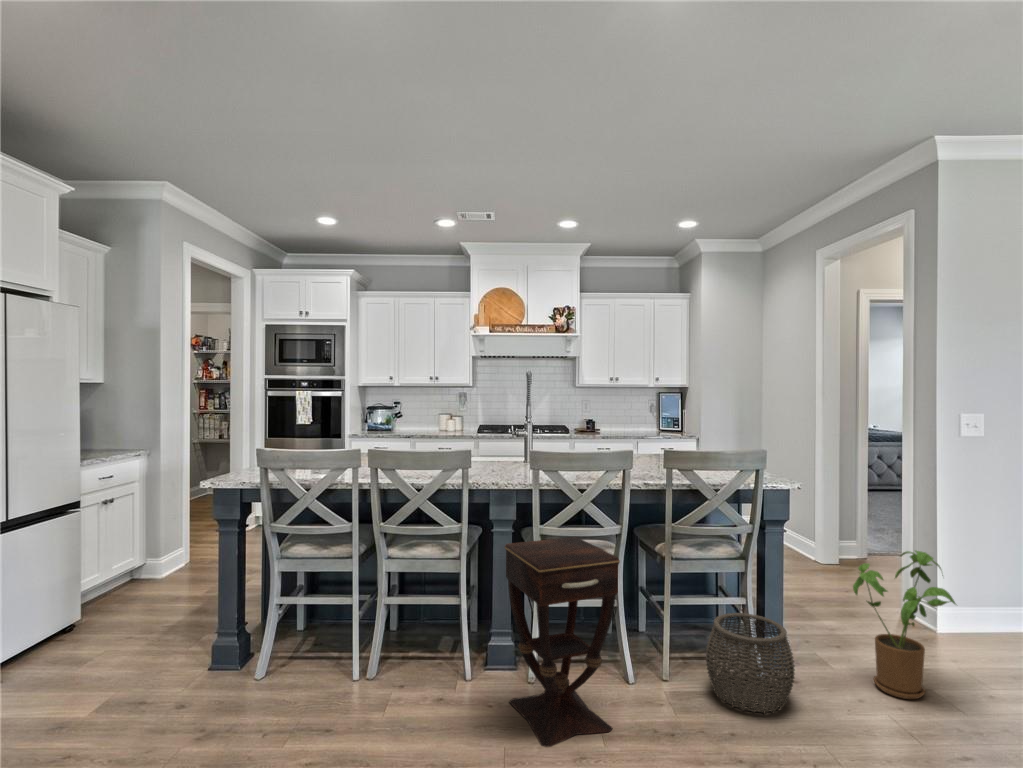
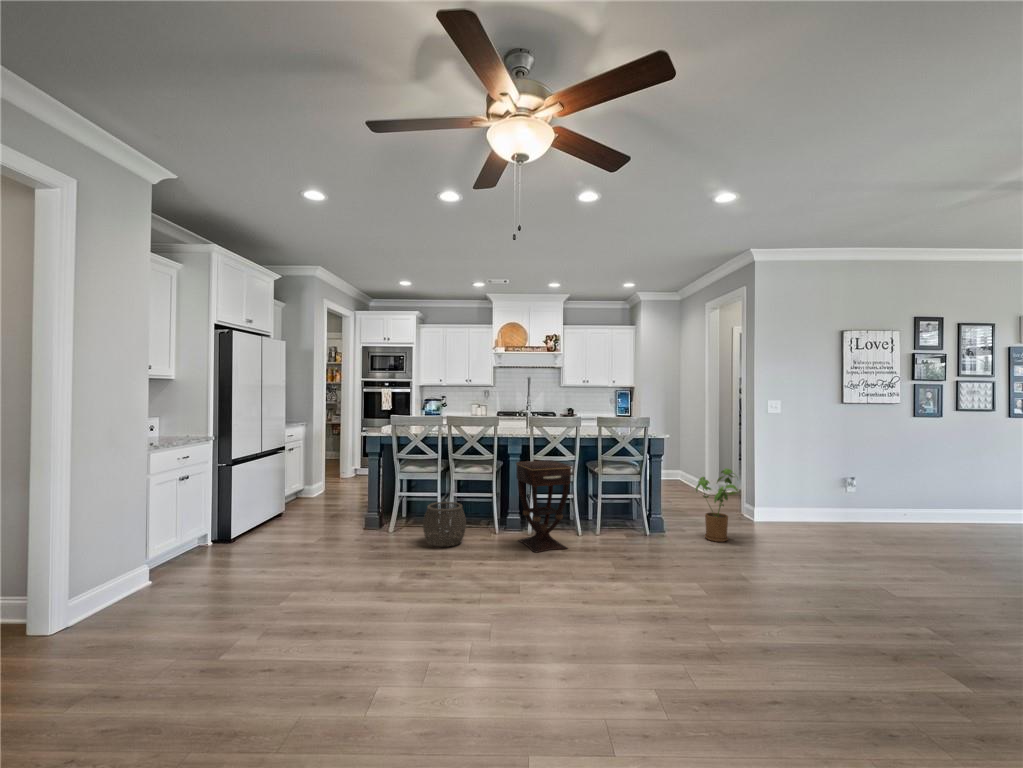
woven basket: present [706,613,795,713] -> present [423,502,466,547]

